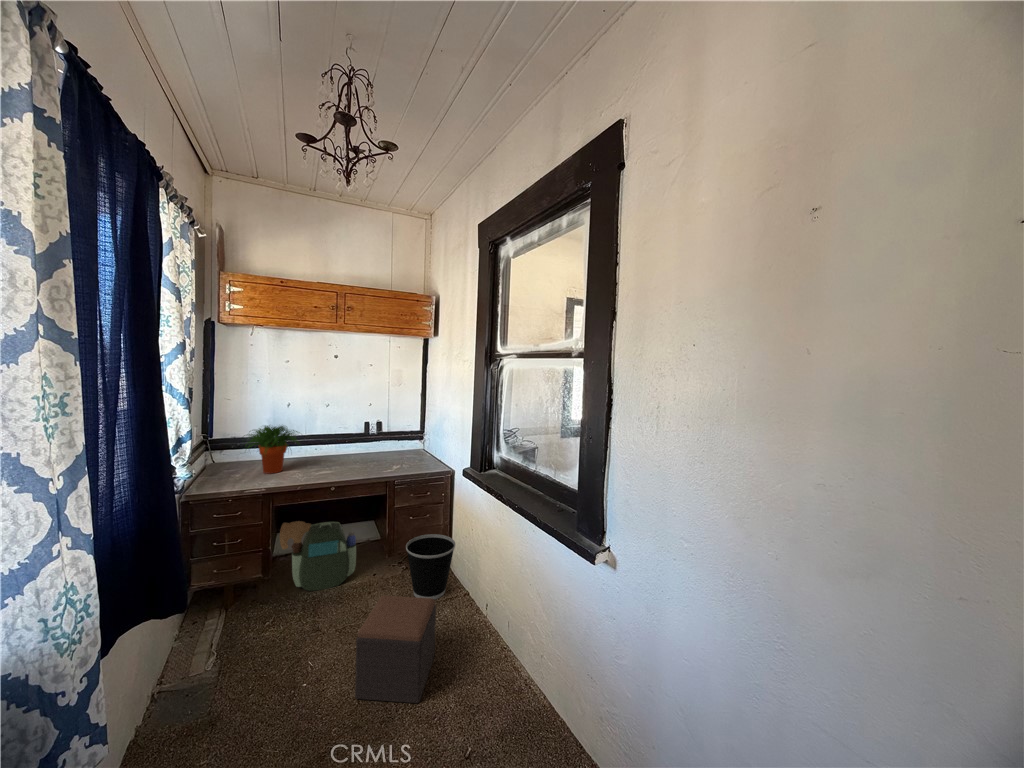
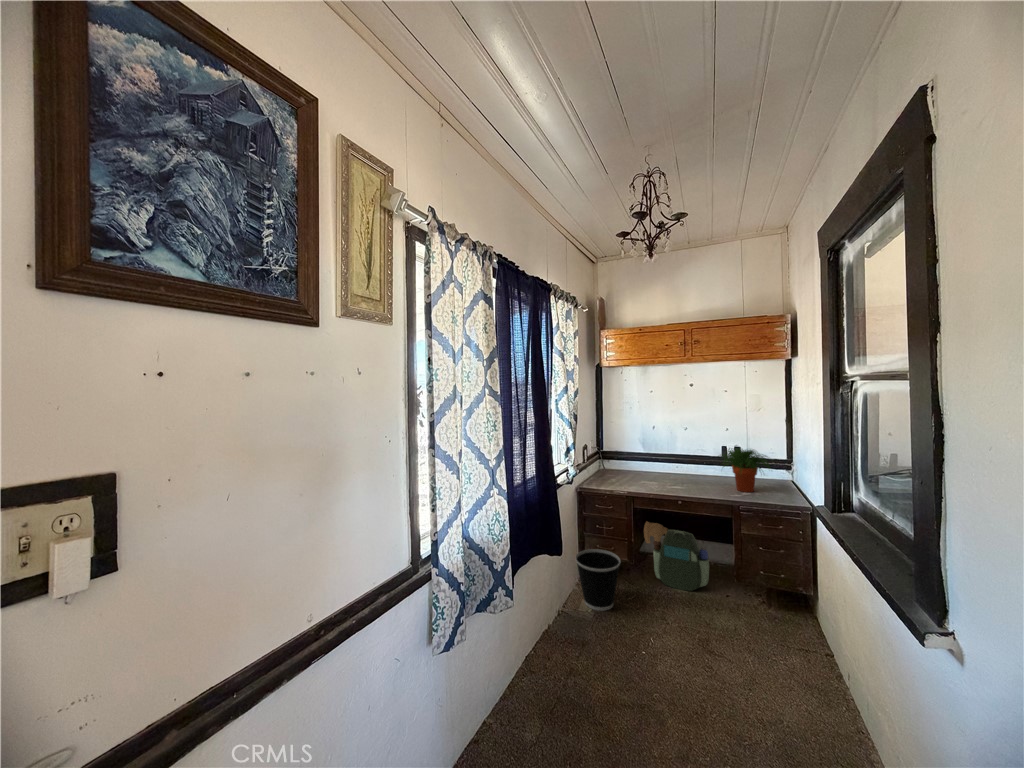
potted plant: present [246,425,299,474] -> present [722,448,770,492]
wastebasket: present [406,534,455,599] -> present [575,549,621,611]
footstool: present [355,596,436,703] -> none [675,609,765,727]

